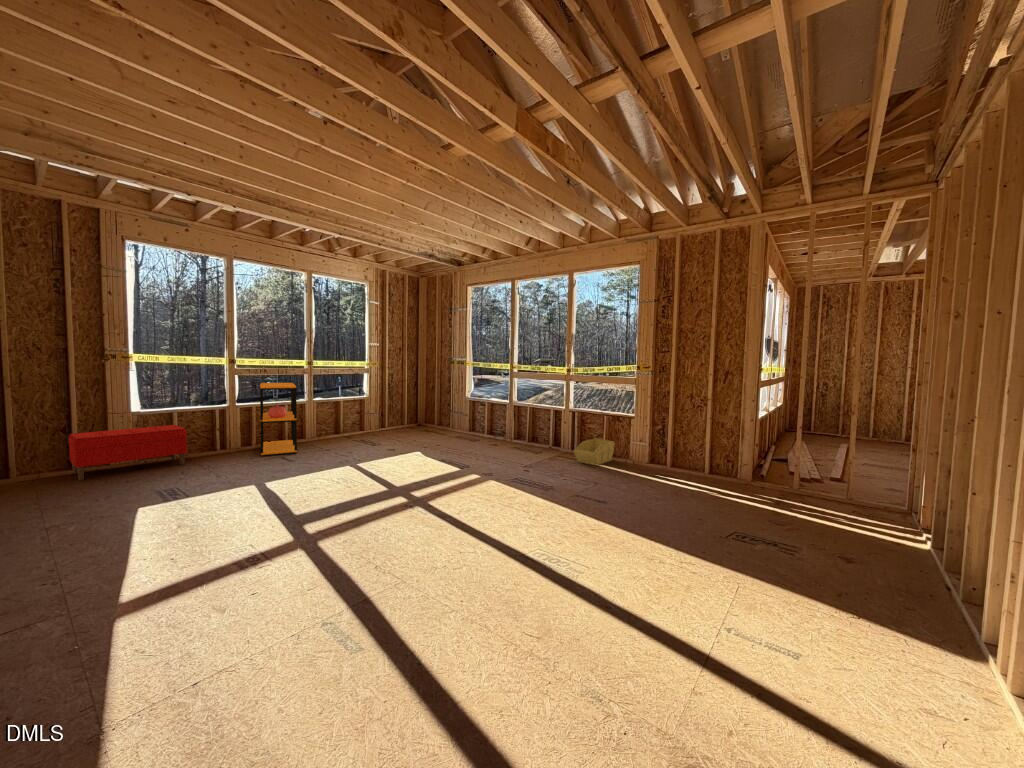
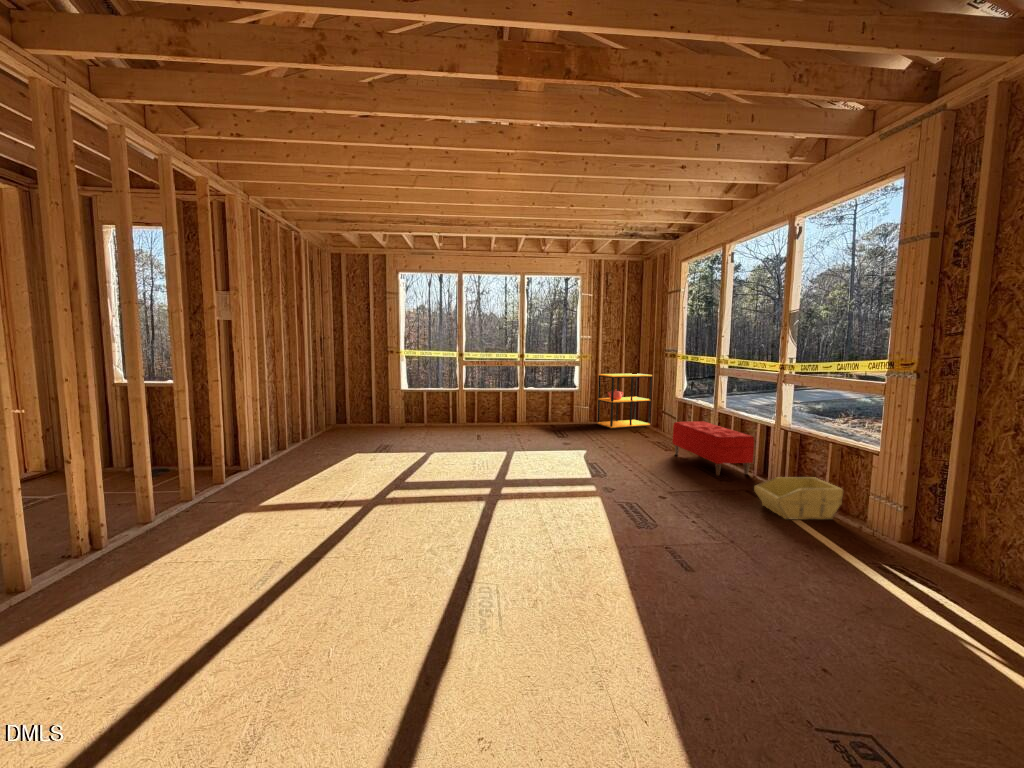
shelving unit: present [260,383,297,456] -> present [597,374,652,429]
bench: present [68,425,187,480] -> present [673,422,754,475]

